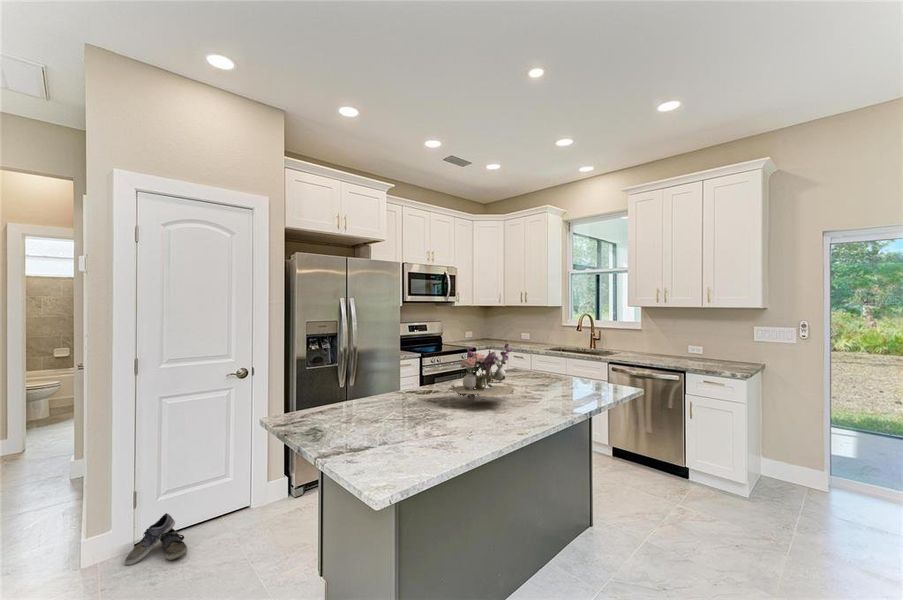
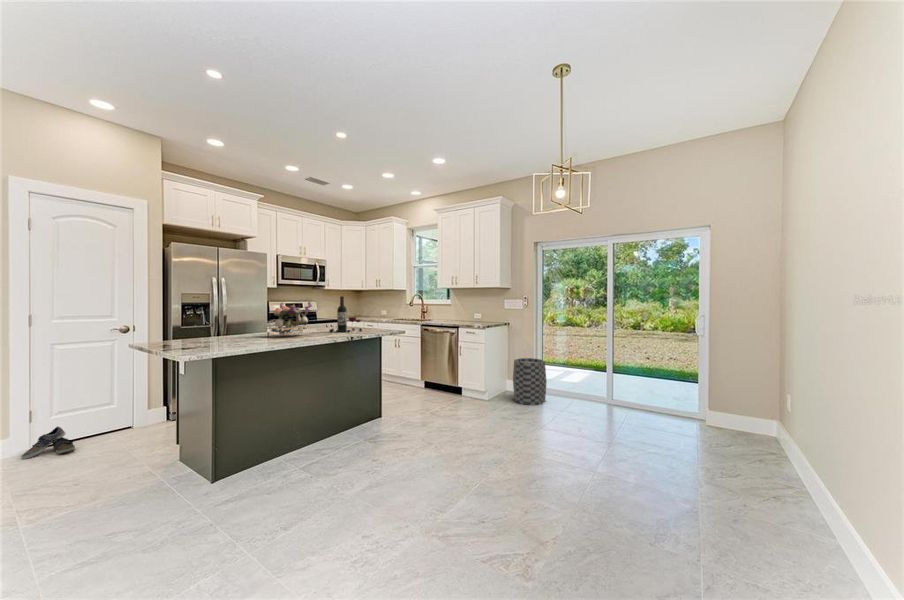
wine bottle: none [527,332,588,395] -> present [329,296,362,332]
trash can: none [793,428,871,519] -> present [513,358,547,405]

